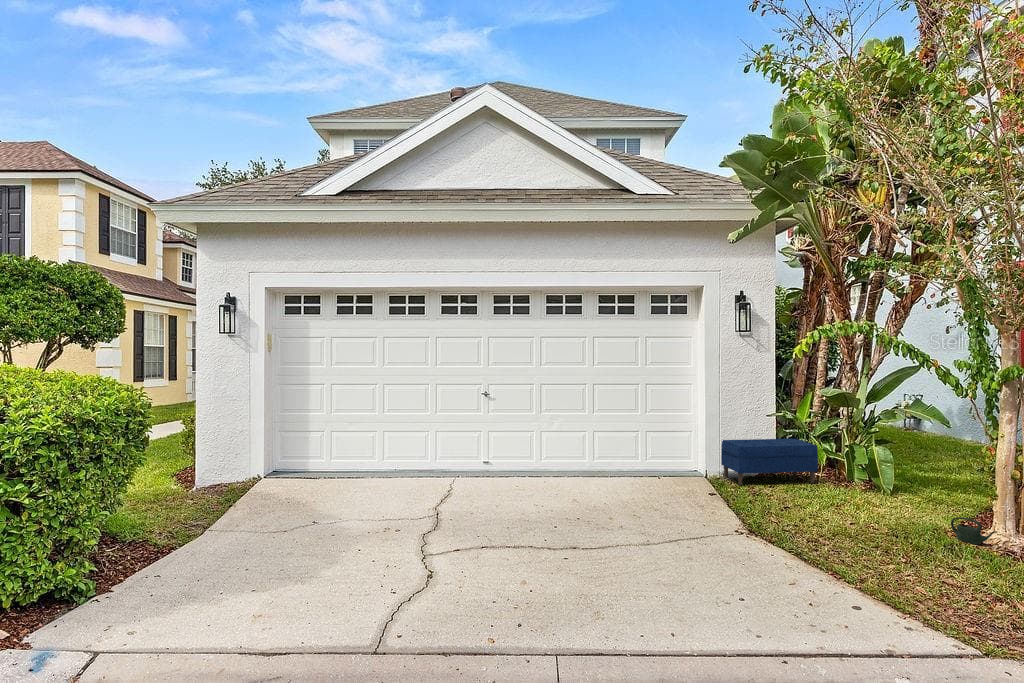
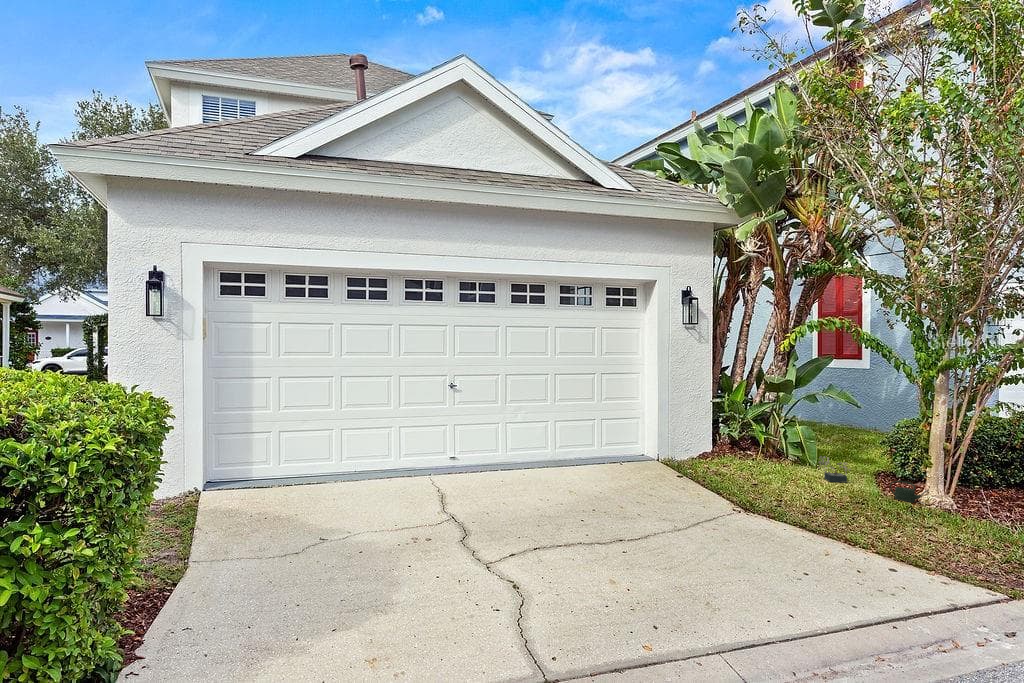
bench: present [721,439,818,485] -> none [673,420,754,465]
decorative plant: none [877,483,919,517] -> present [819,456,850,482]

